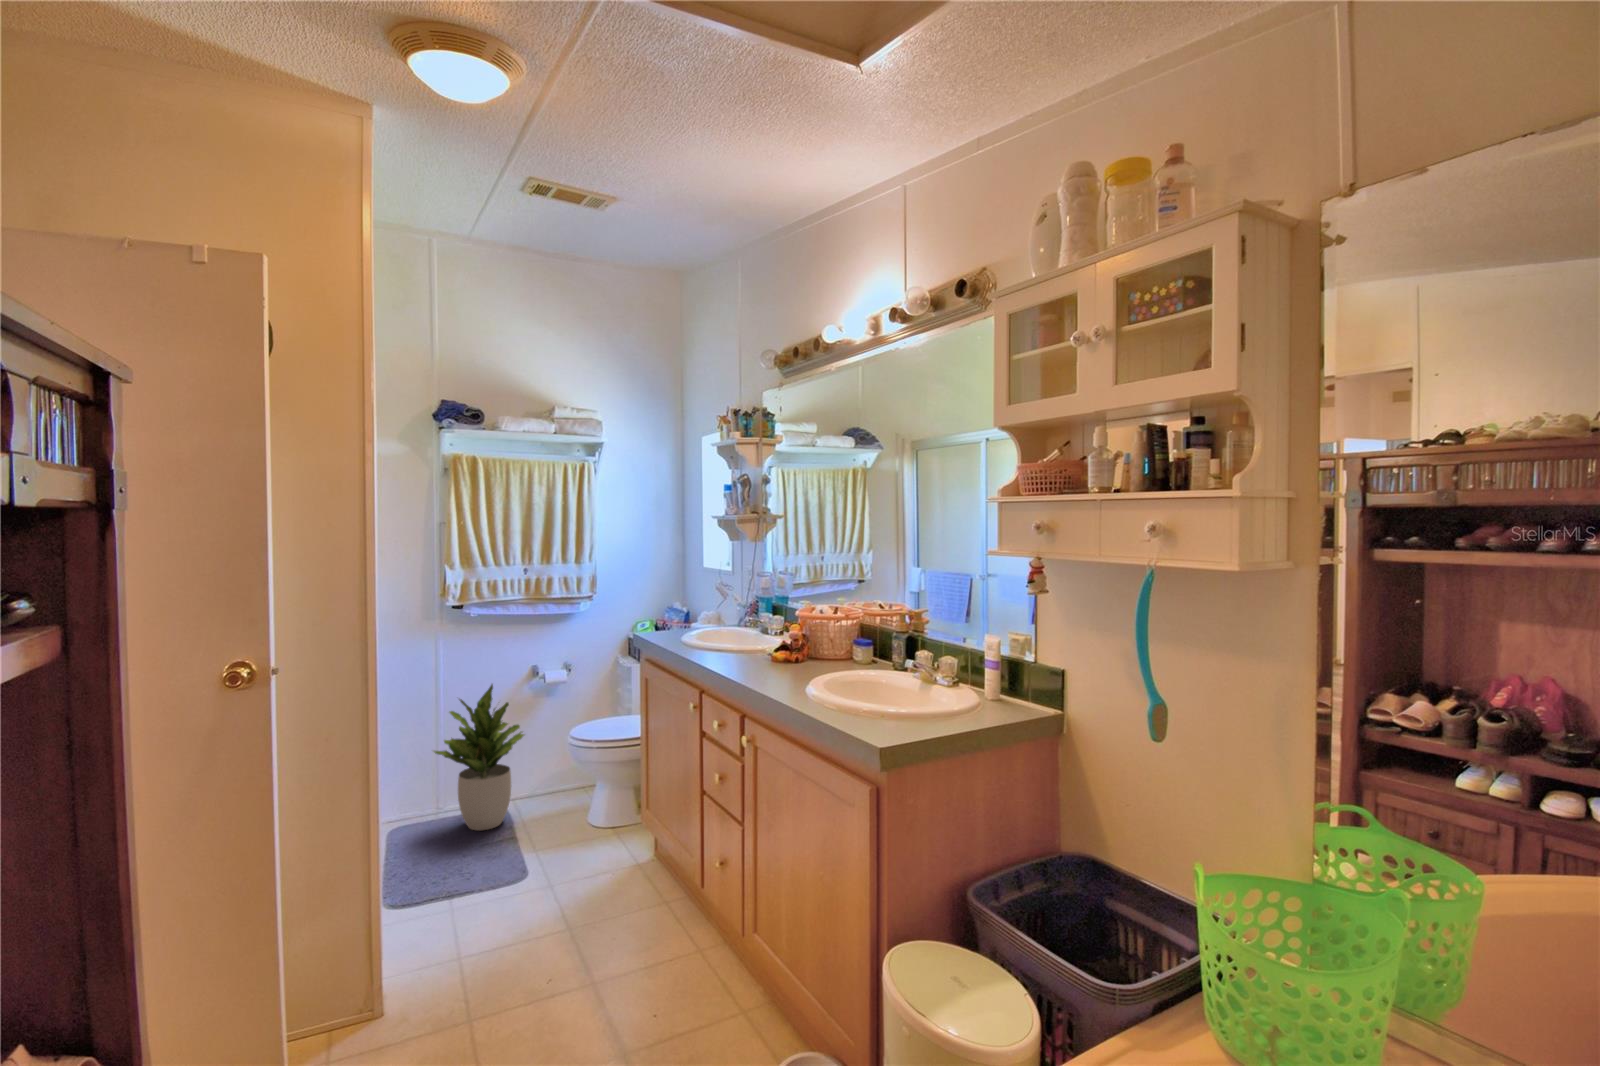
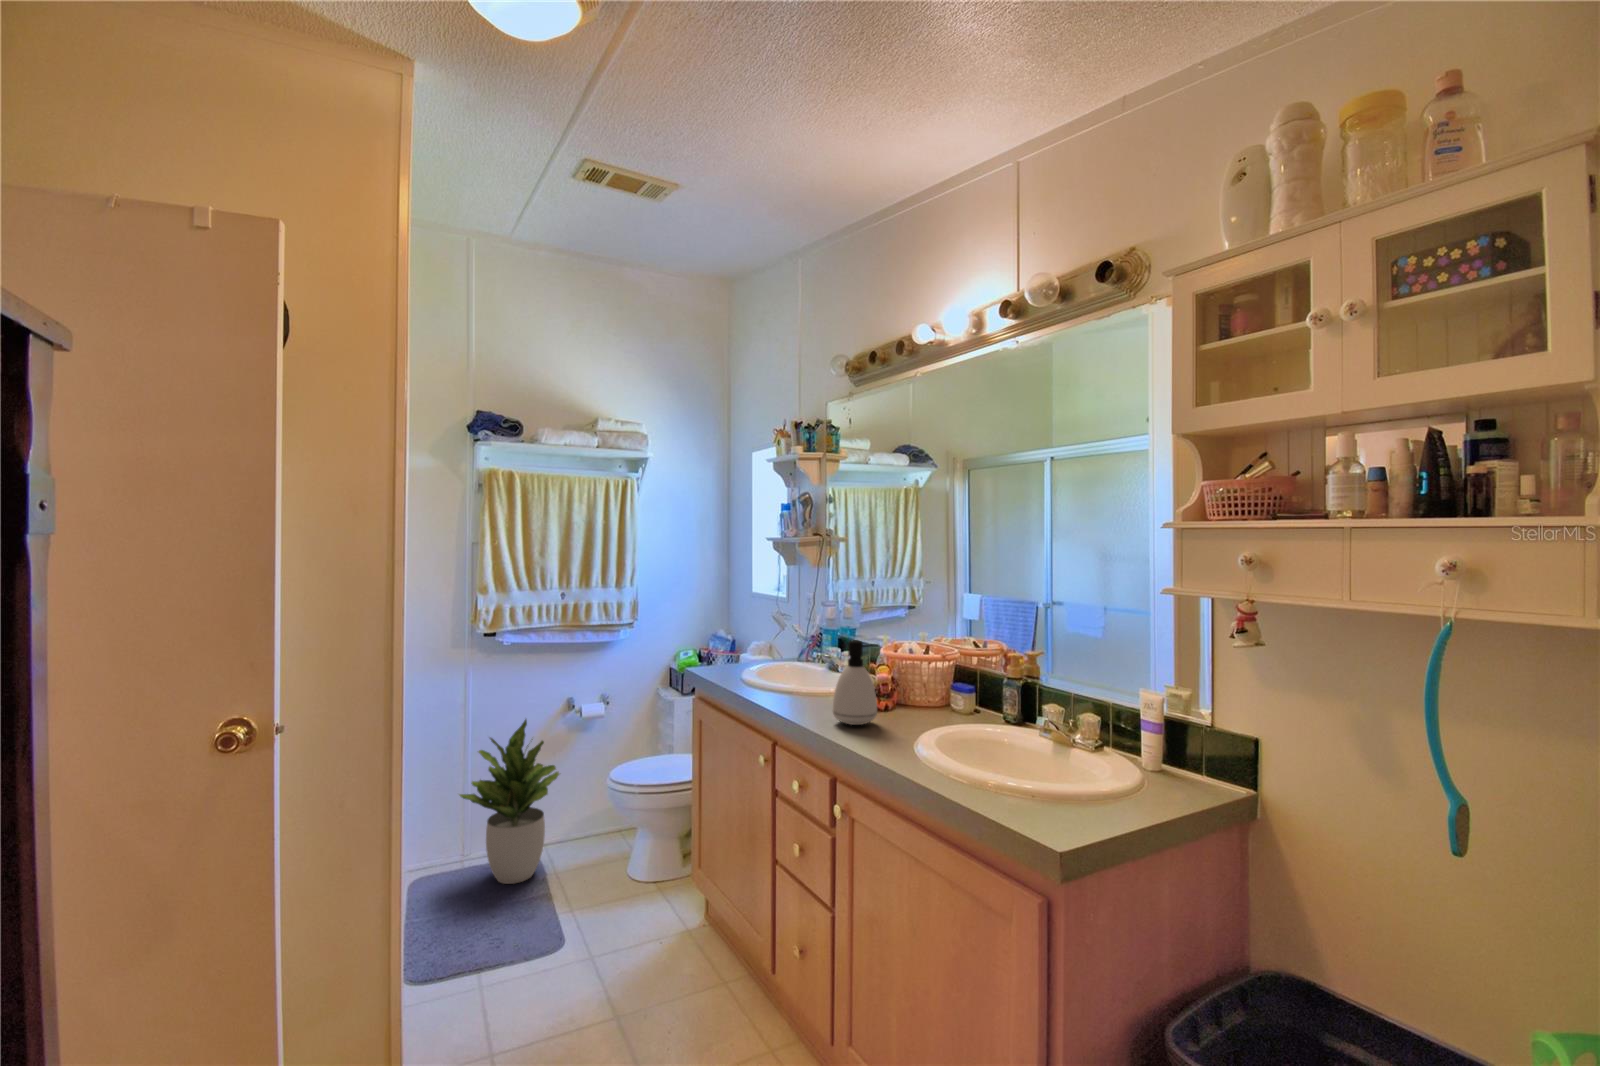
soap dispenser: none [745,601,784,672] -> present [833,640,879,725]

